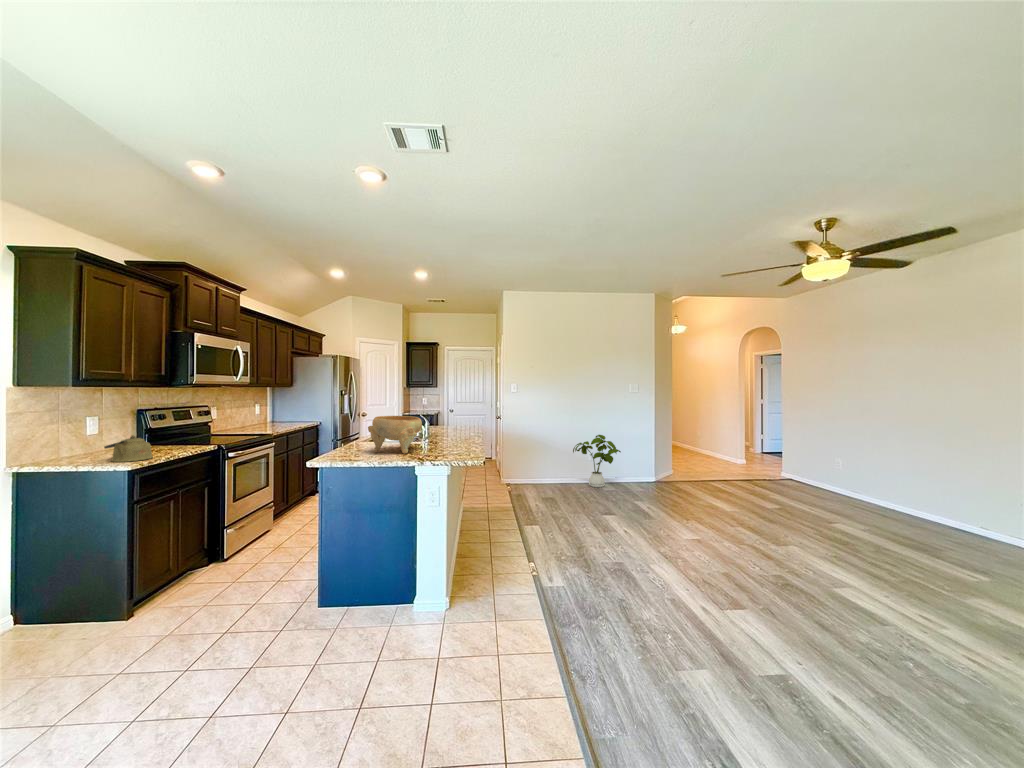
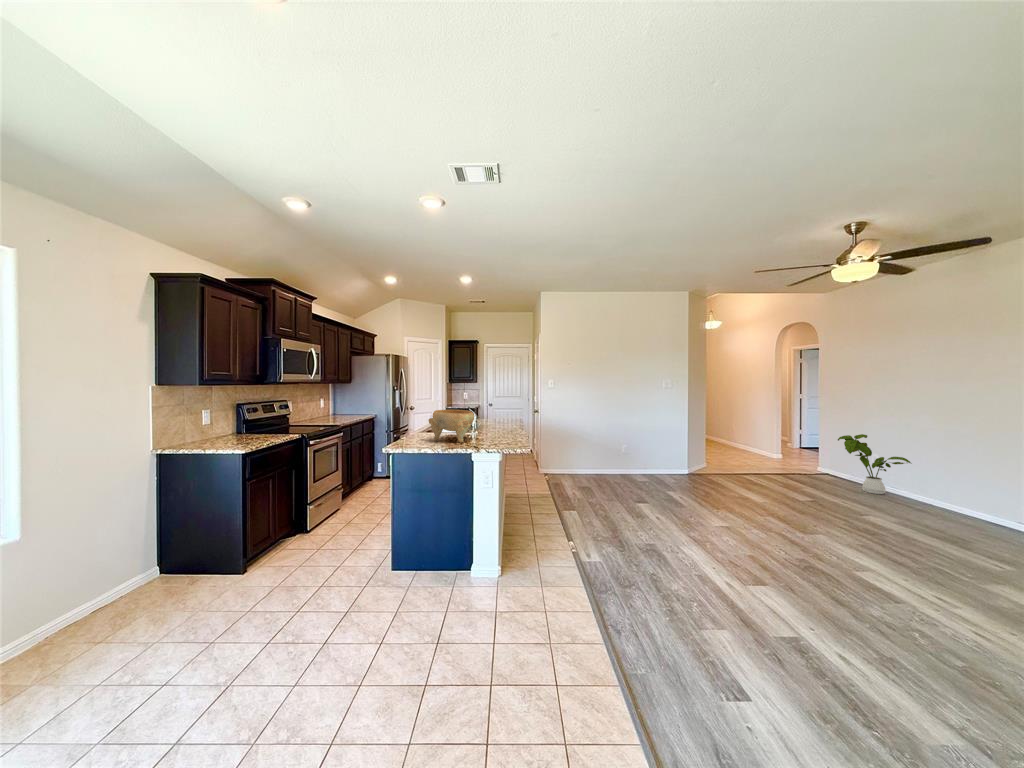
house plant: present [573,435,621,487] -> present [838,434,911,494]
kettle: present [104,436,153,462] -> none [223,425,258,447]

